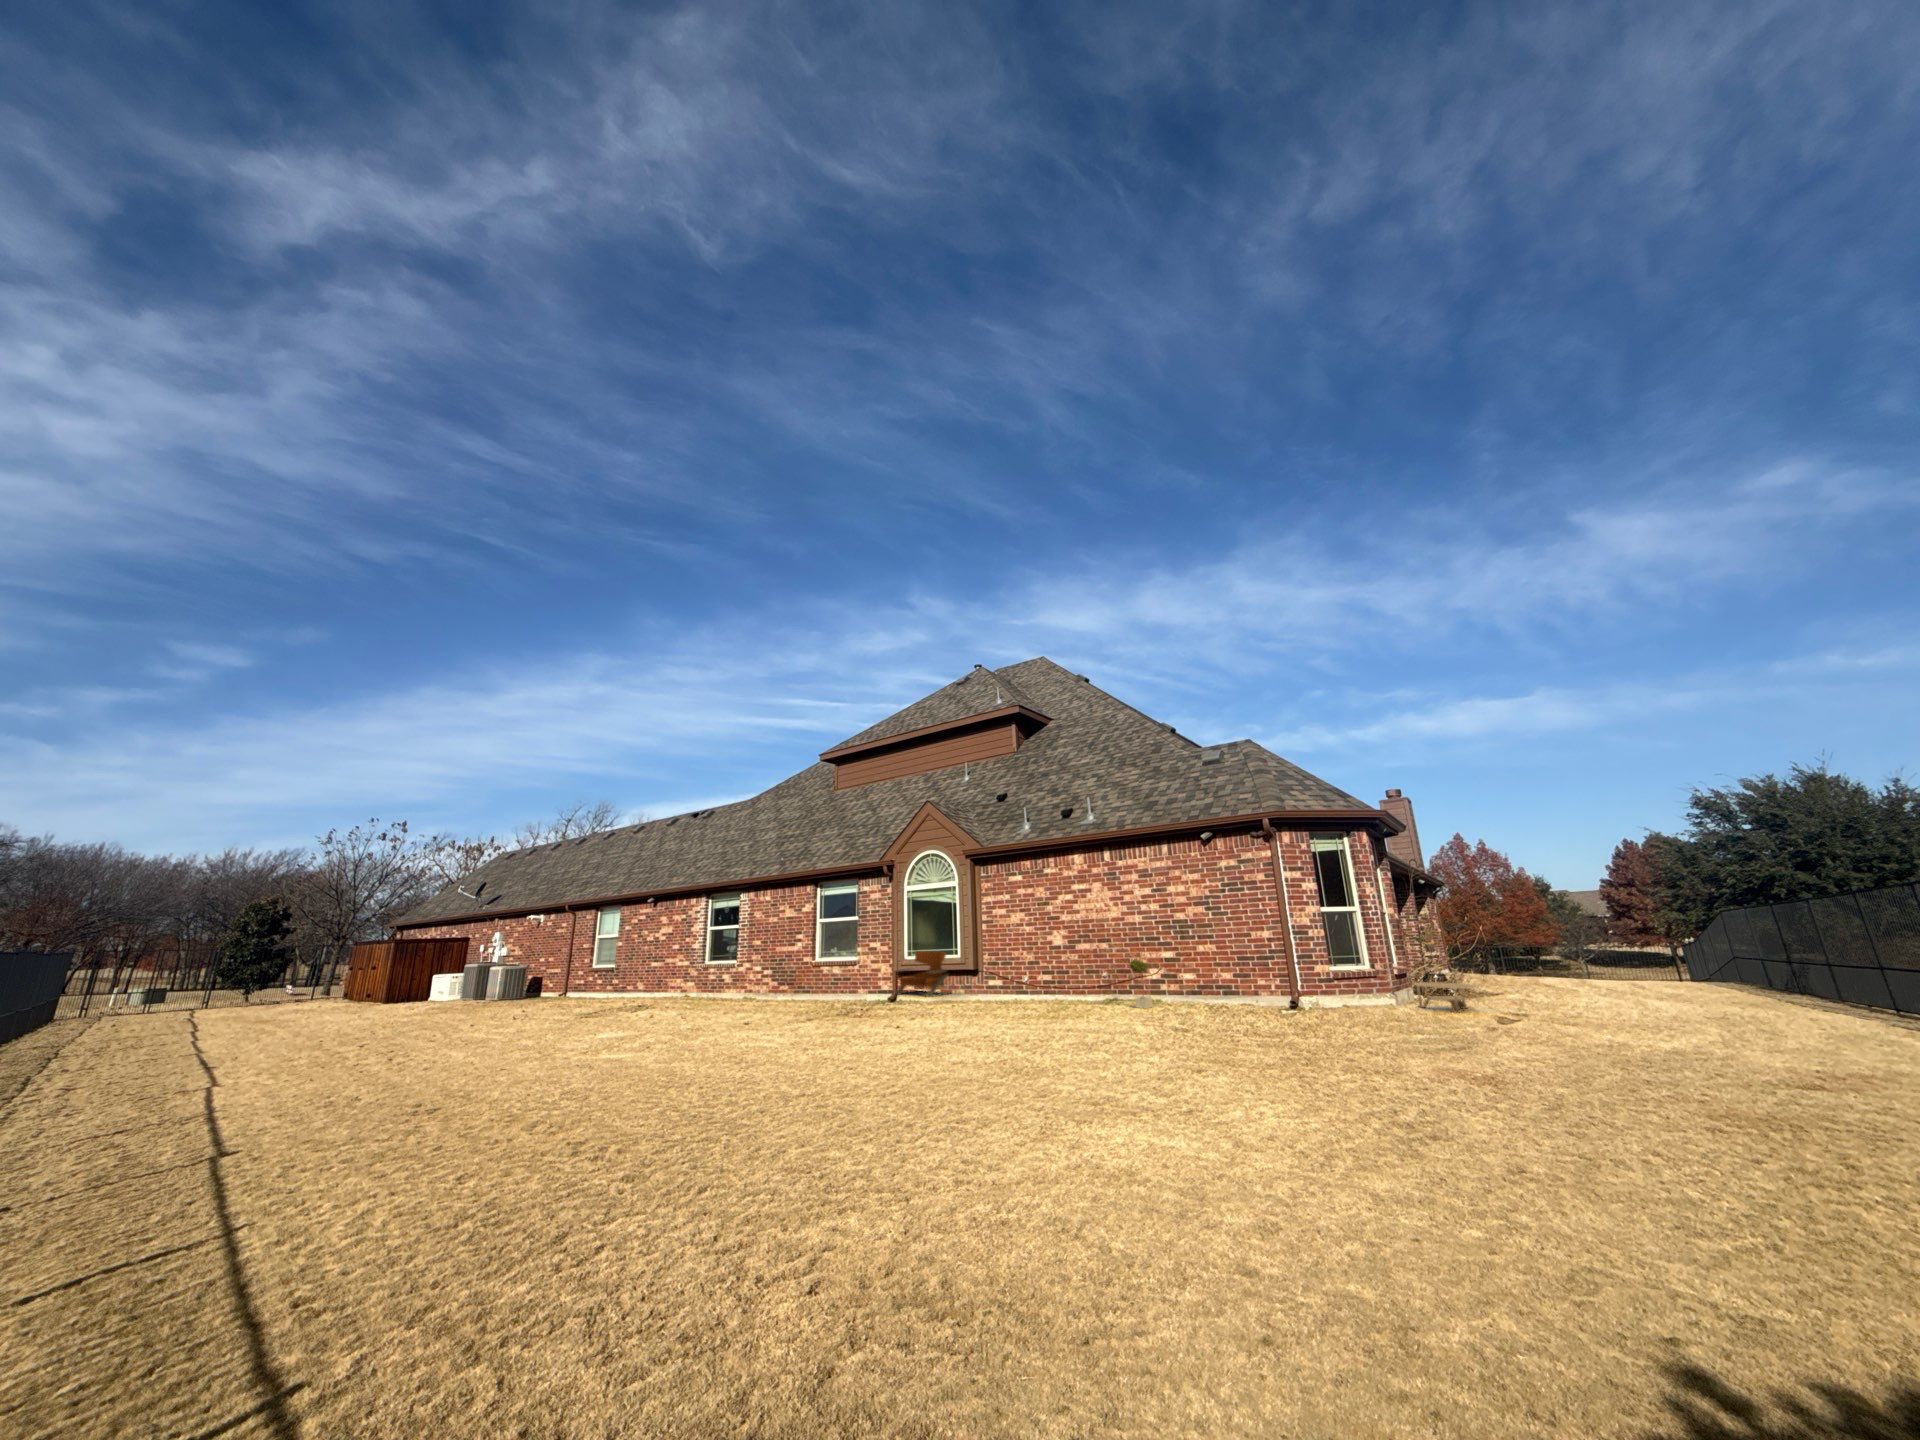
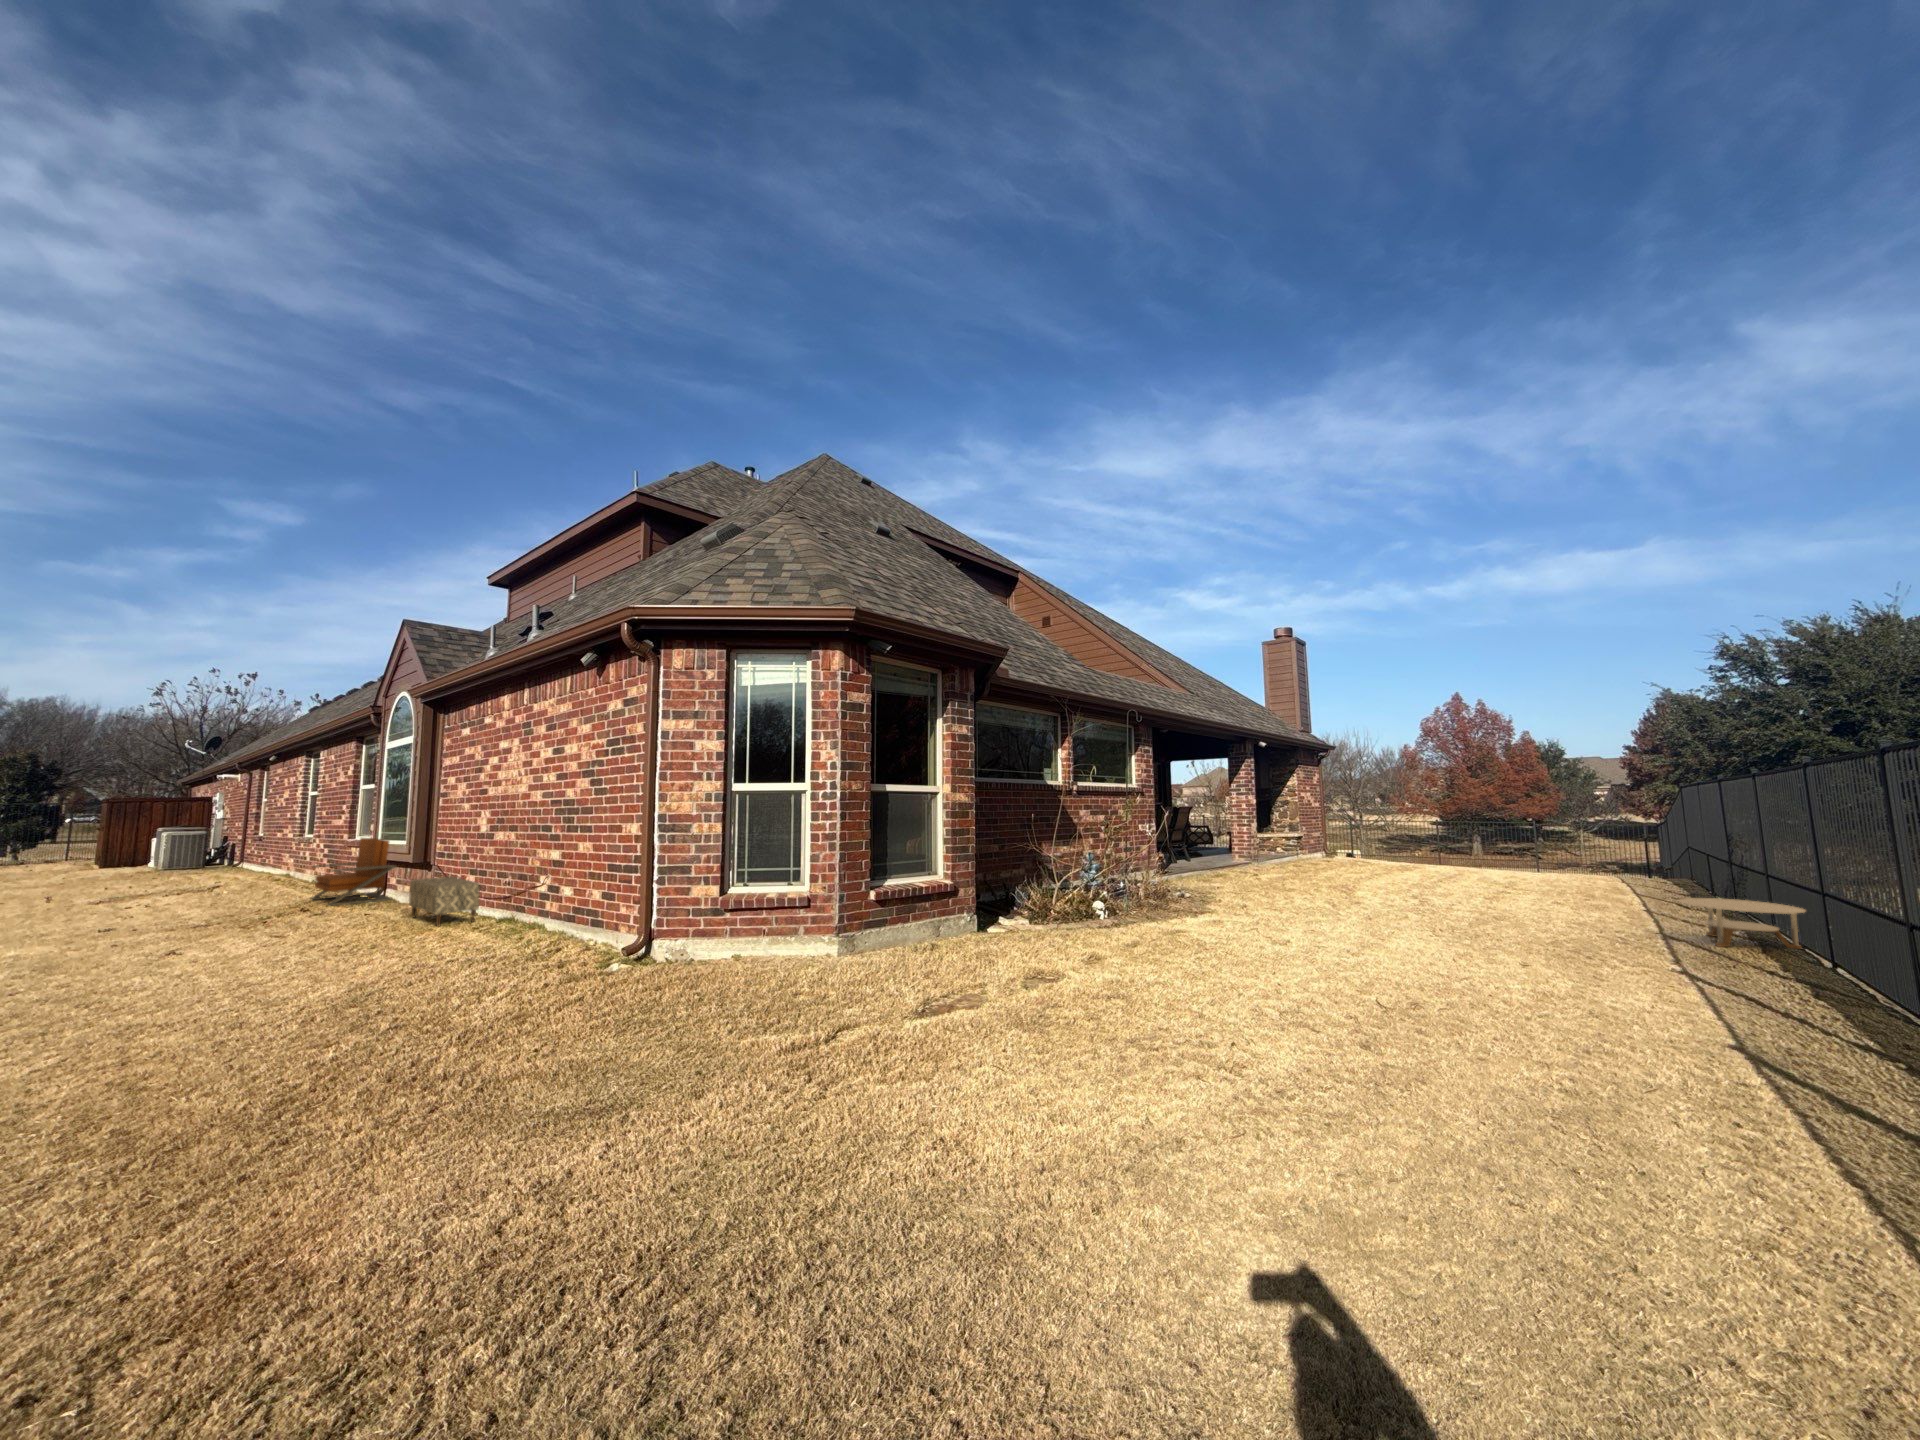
potted tree: present [1130,959,1153,1009] -> none [495,862,532,943]
bench: none [1018,973,1075,1004] -> present [409,876,479,926]
round table: present [1413,982,1477,1013] -> present [1679,898,1805,949]

